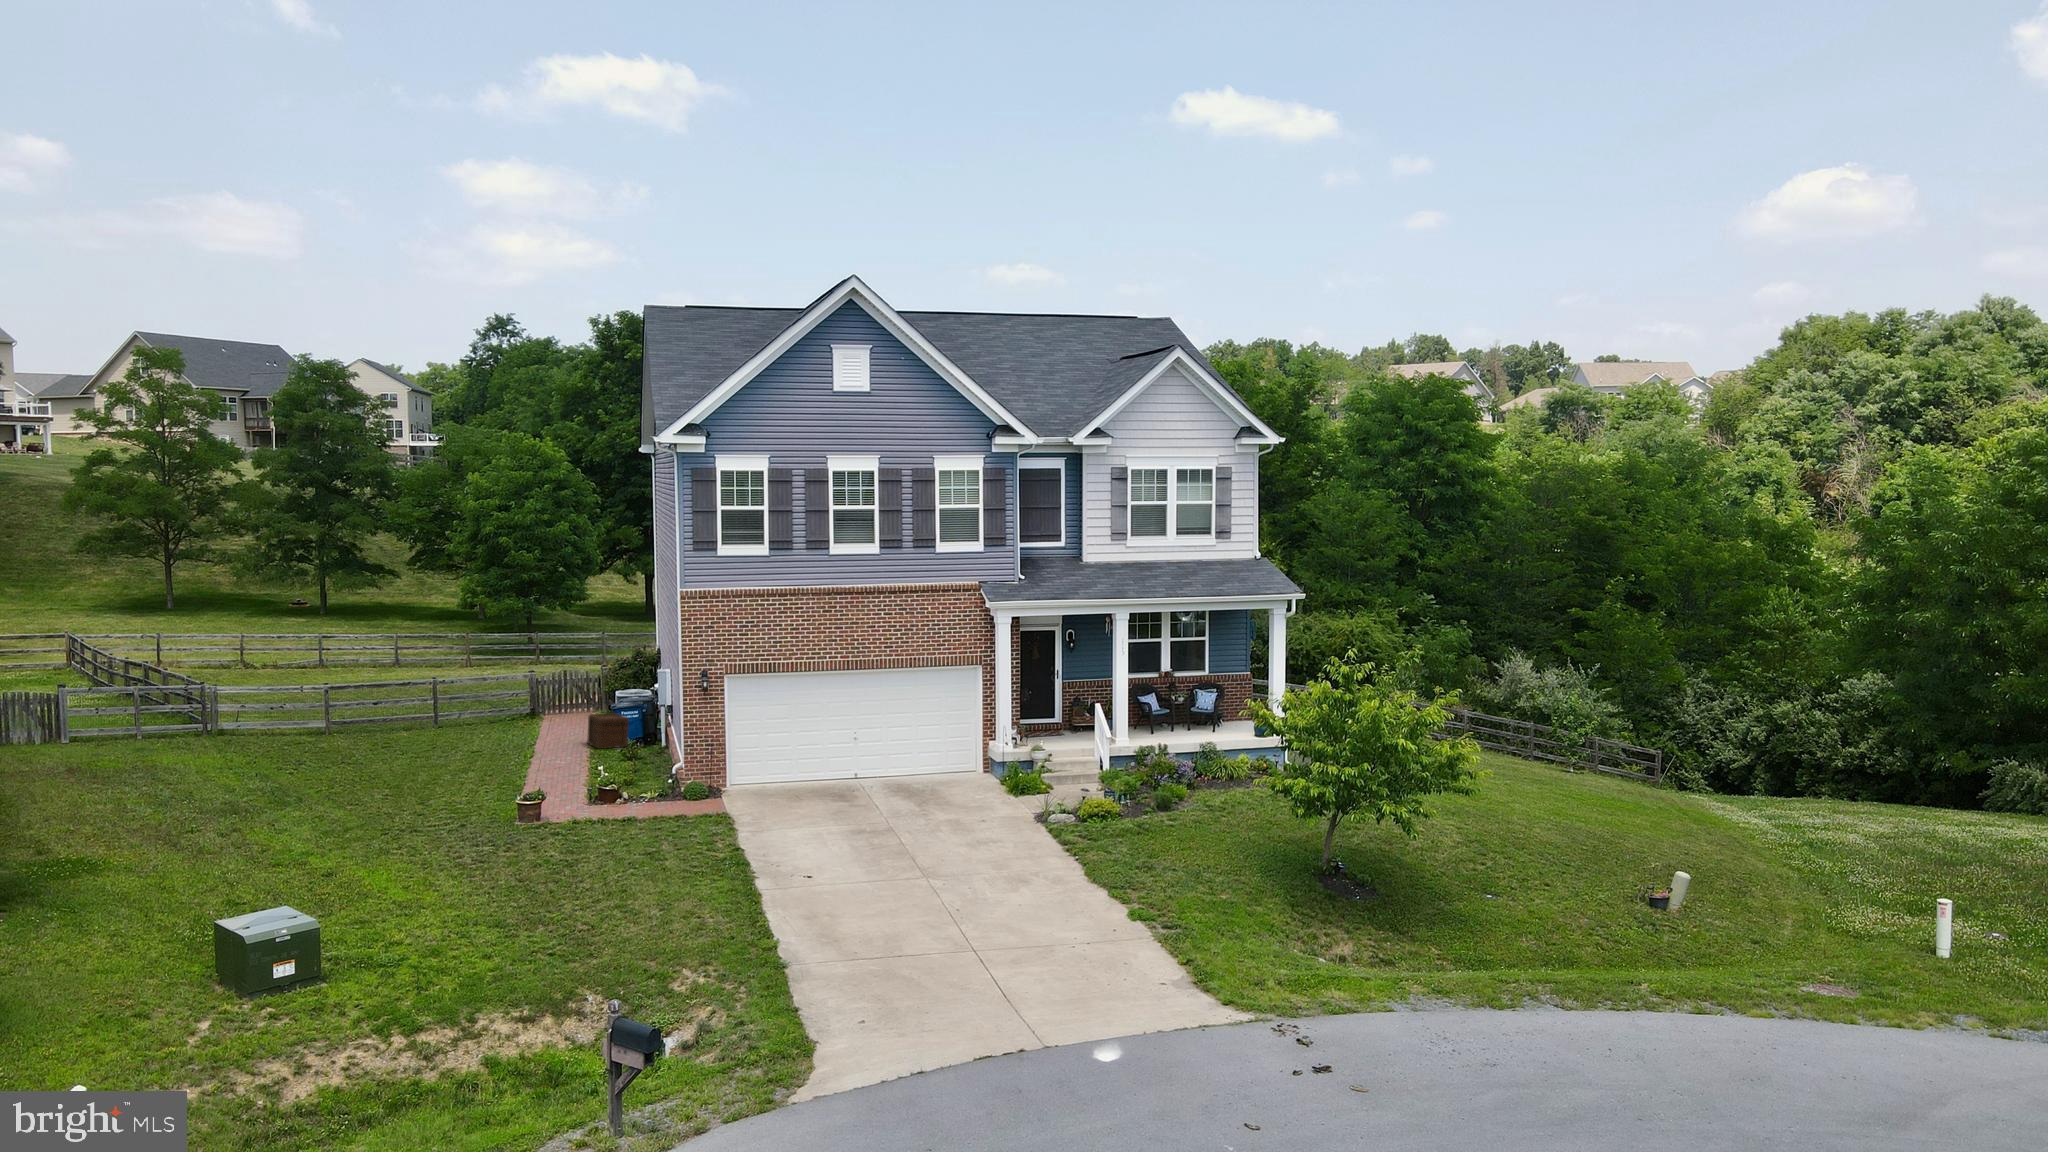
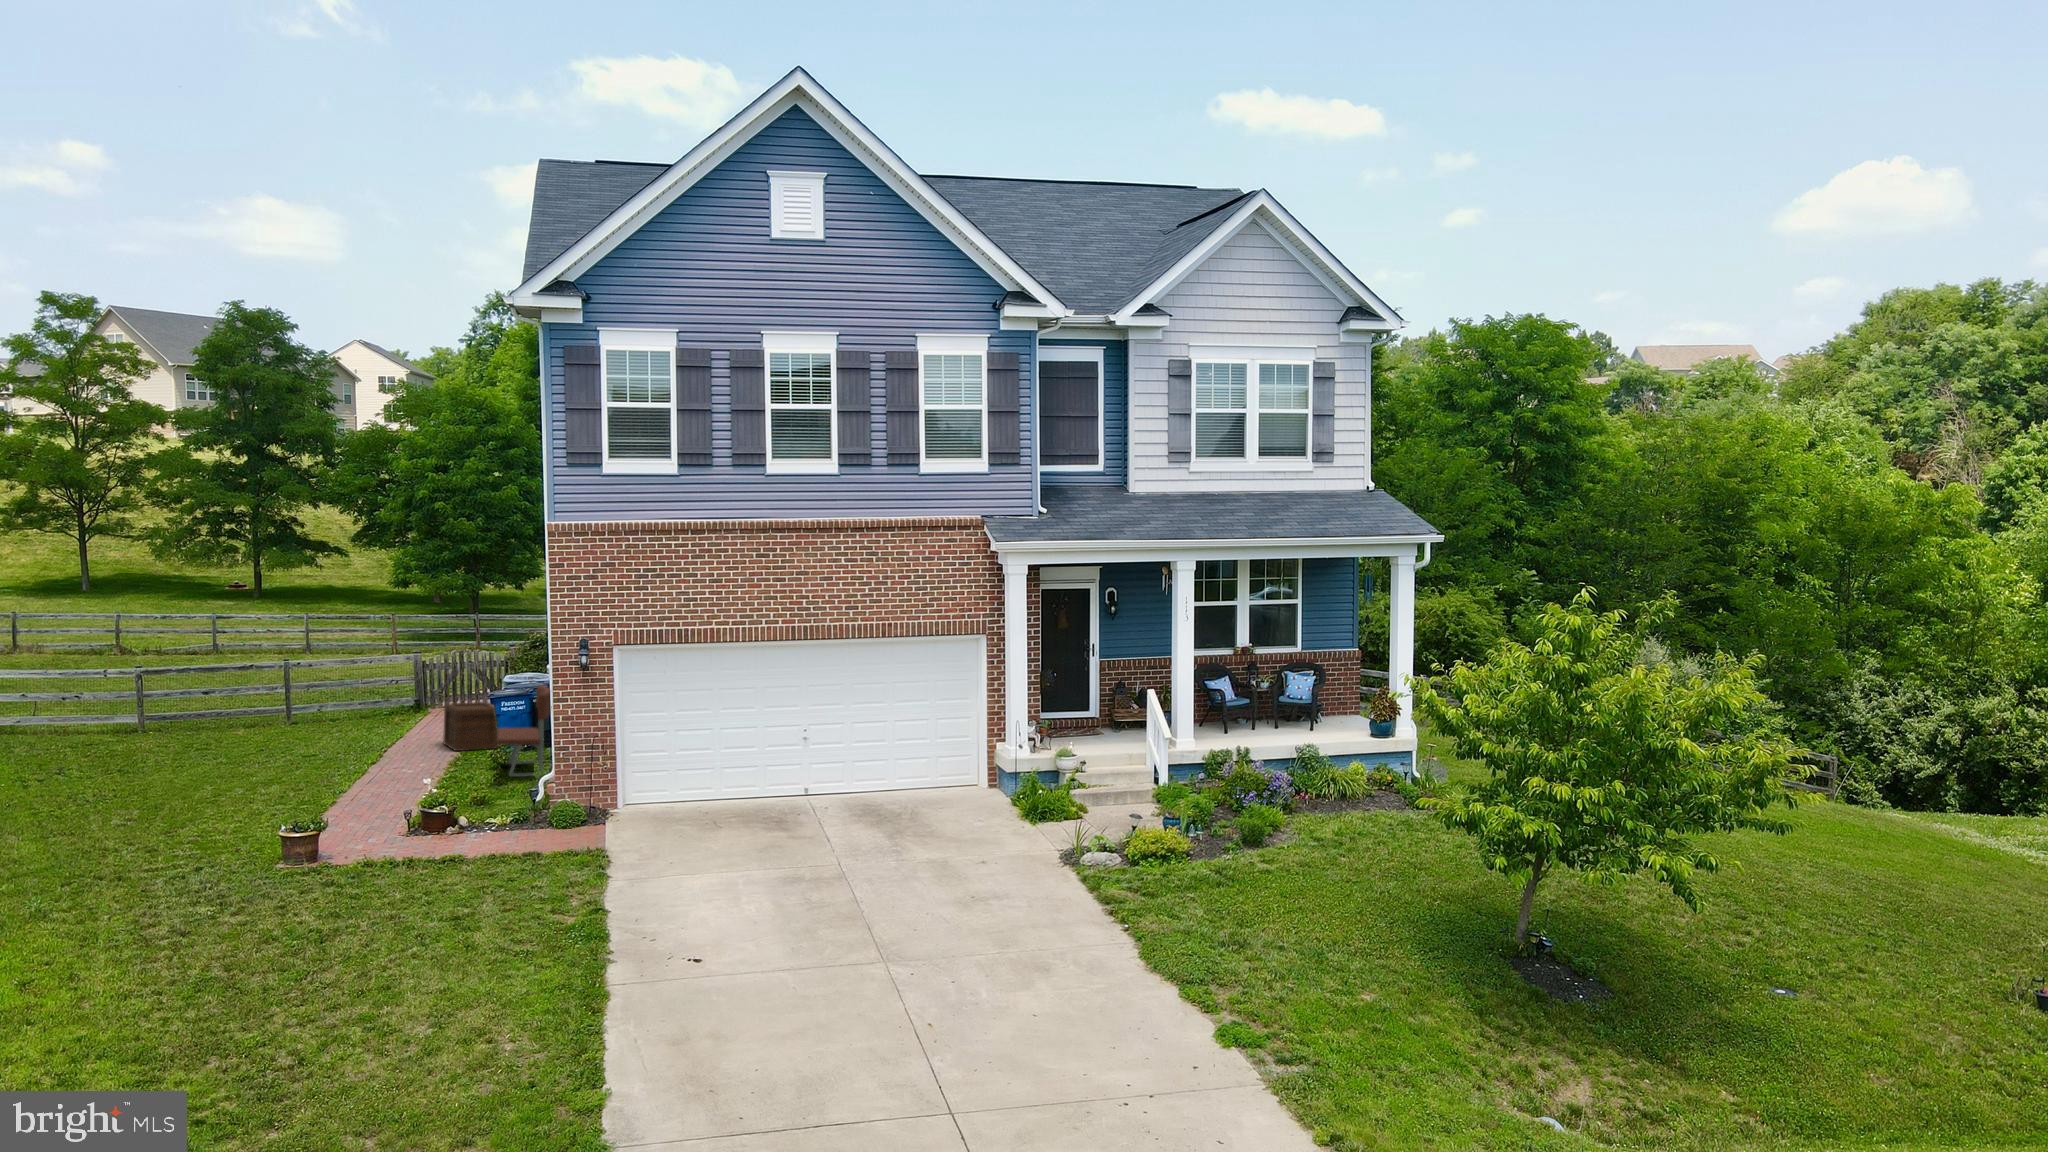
bench: none [632,701,672,767] -> present [497,685,552,777]

